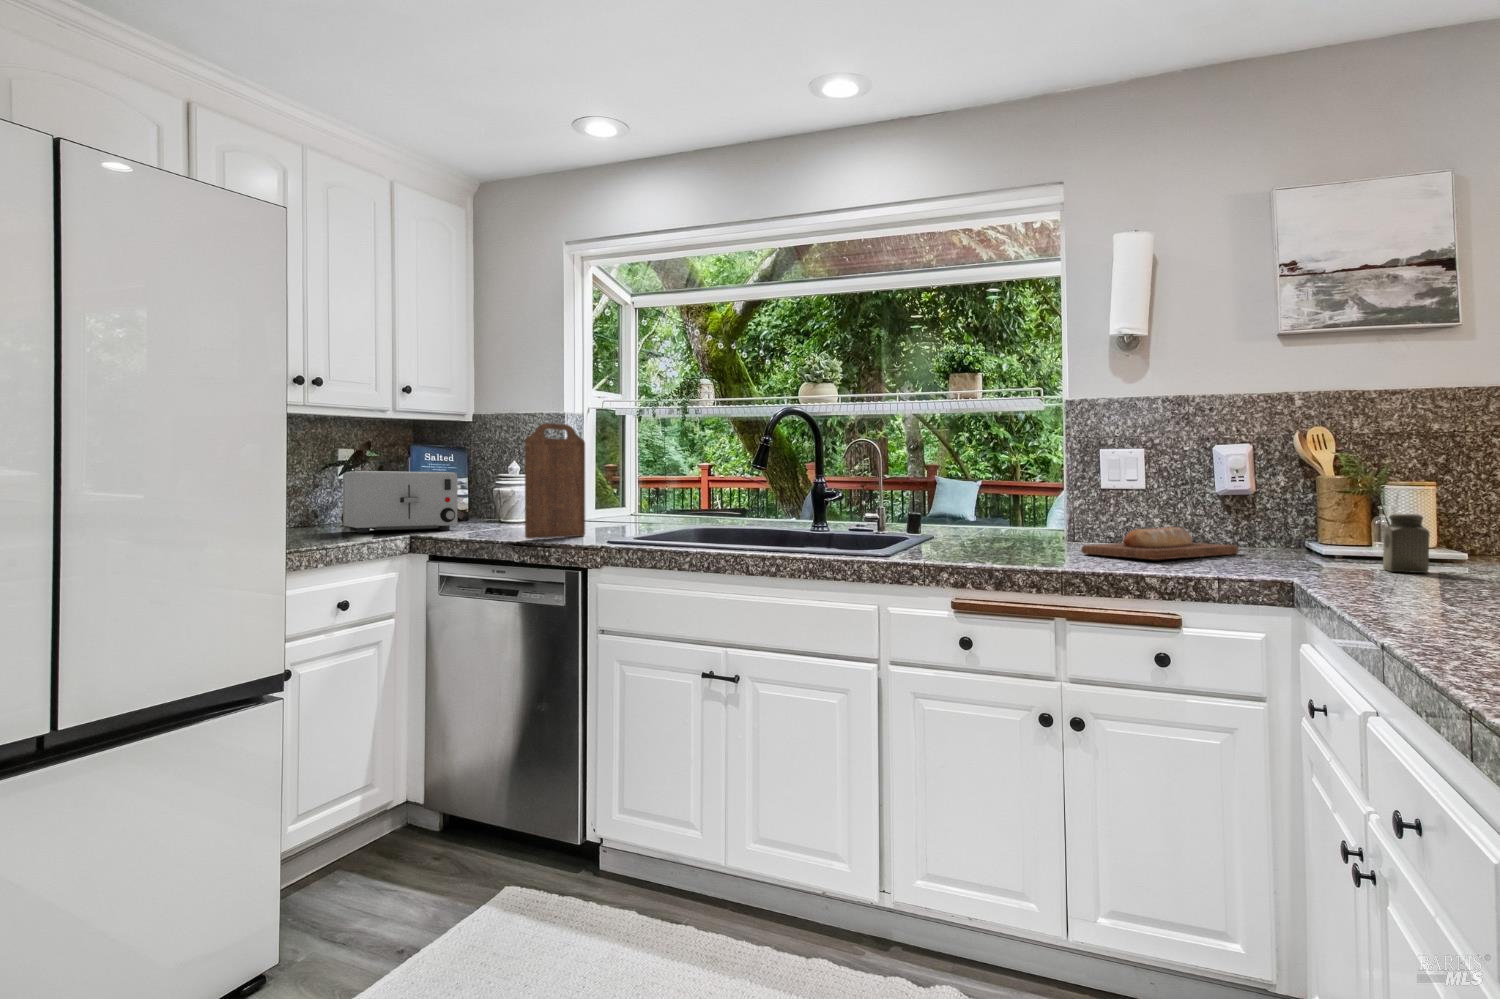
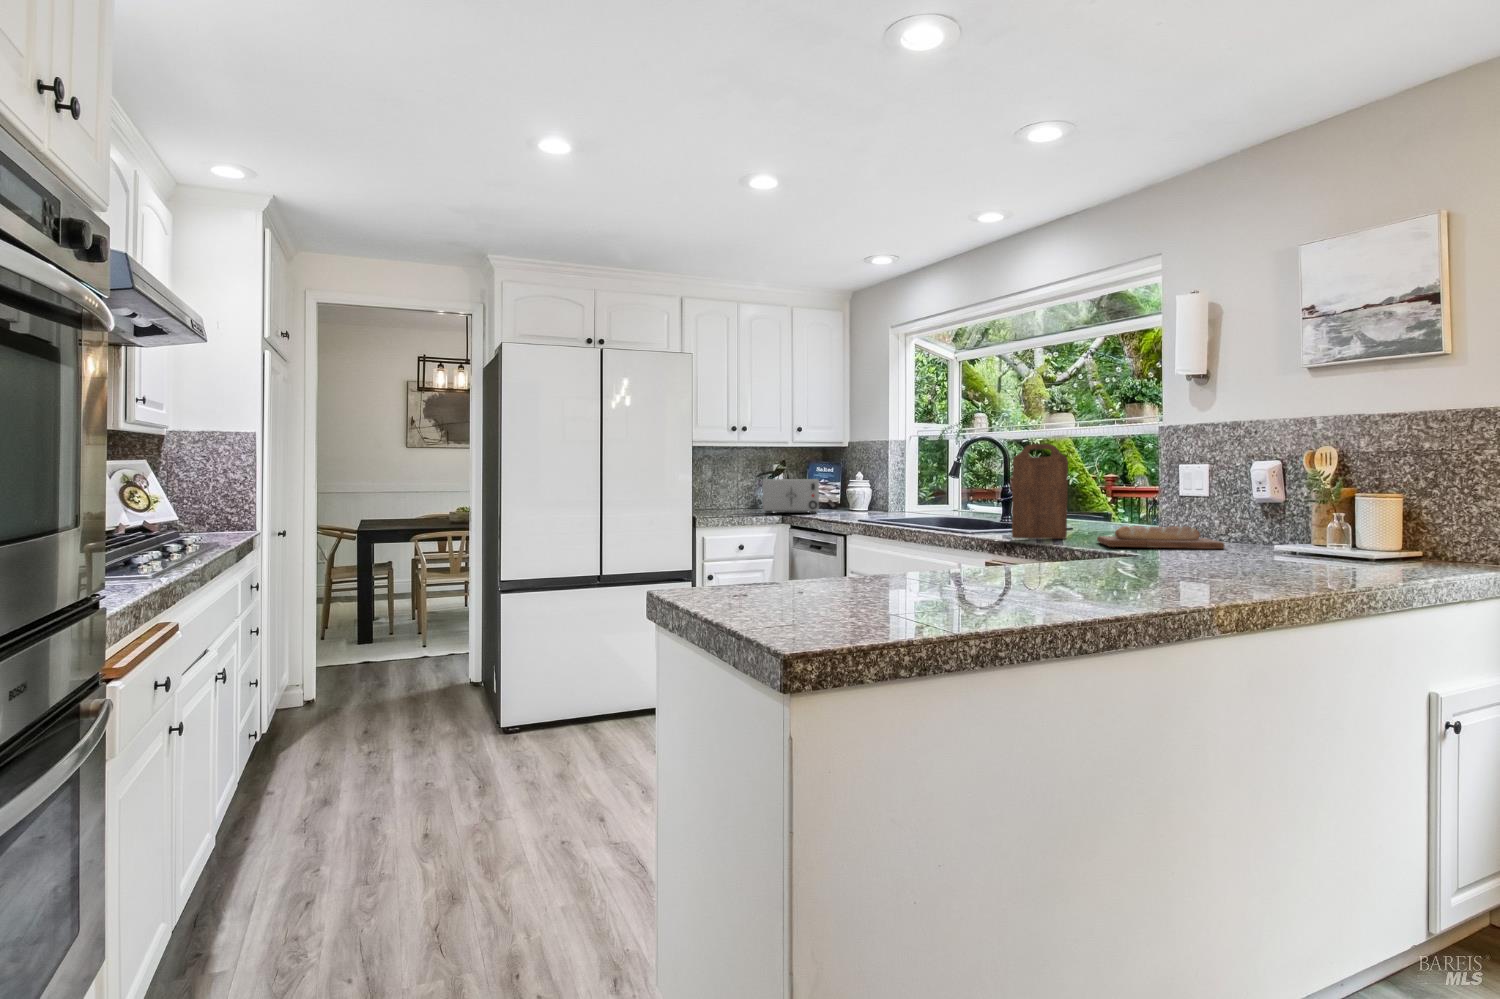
cutting board: present [525,423,585,539] -> present [1012,444,1068,539]
salt shaker: present [1383,513,1430,573] -> none [1239,519,1276,564]

